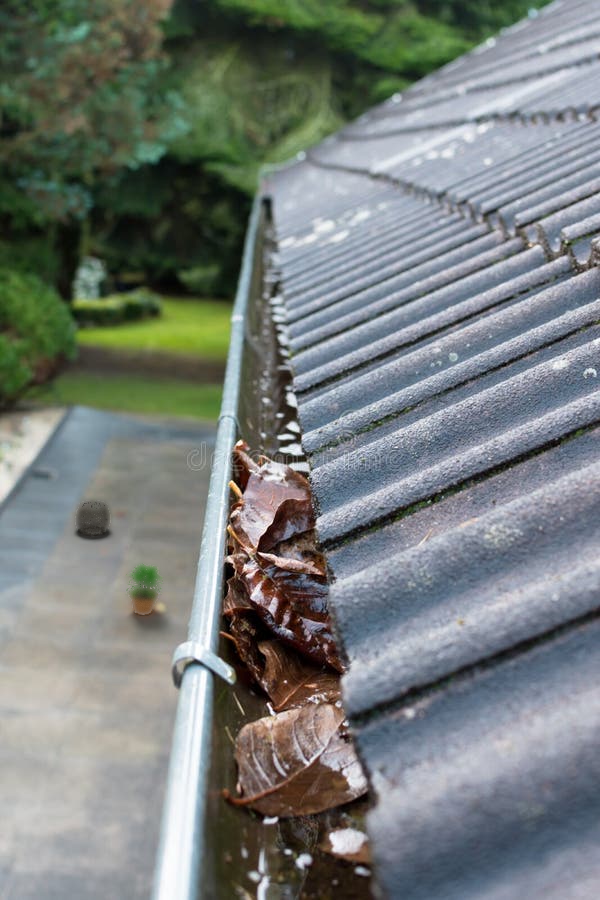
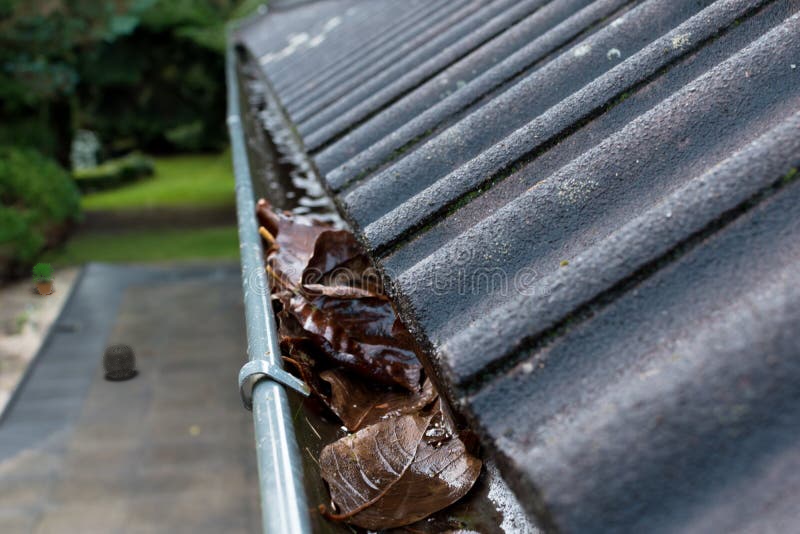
potted plant: present [127,564,161,615] -> present [33,263,55,295]

